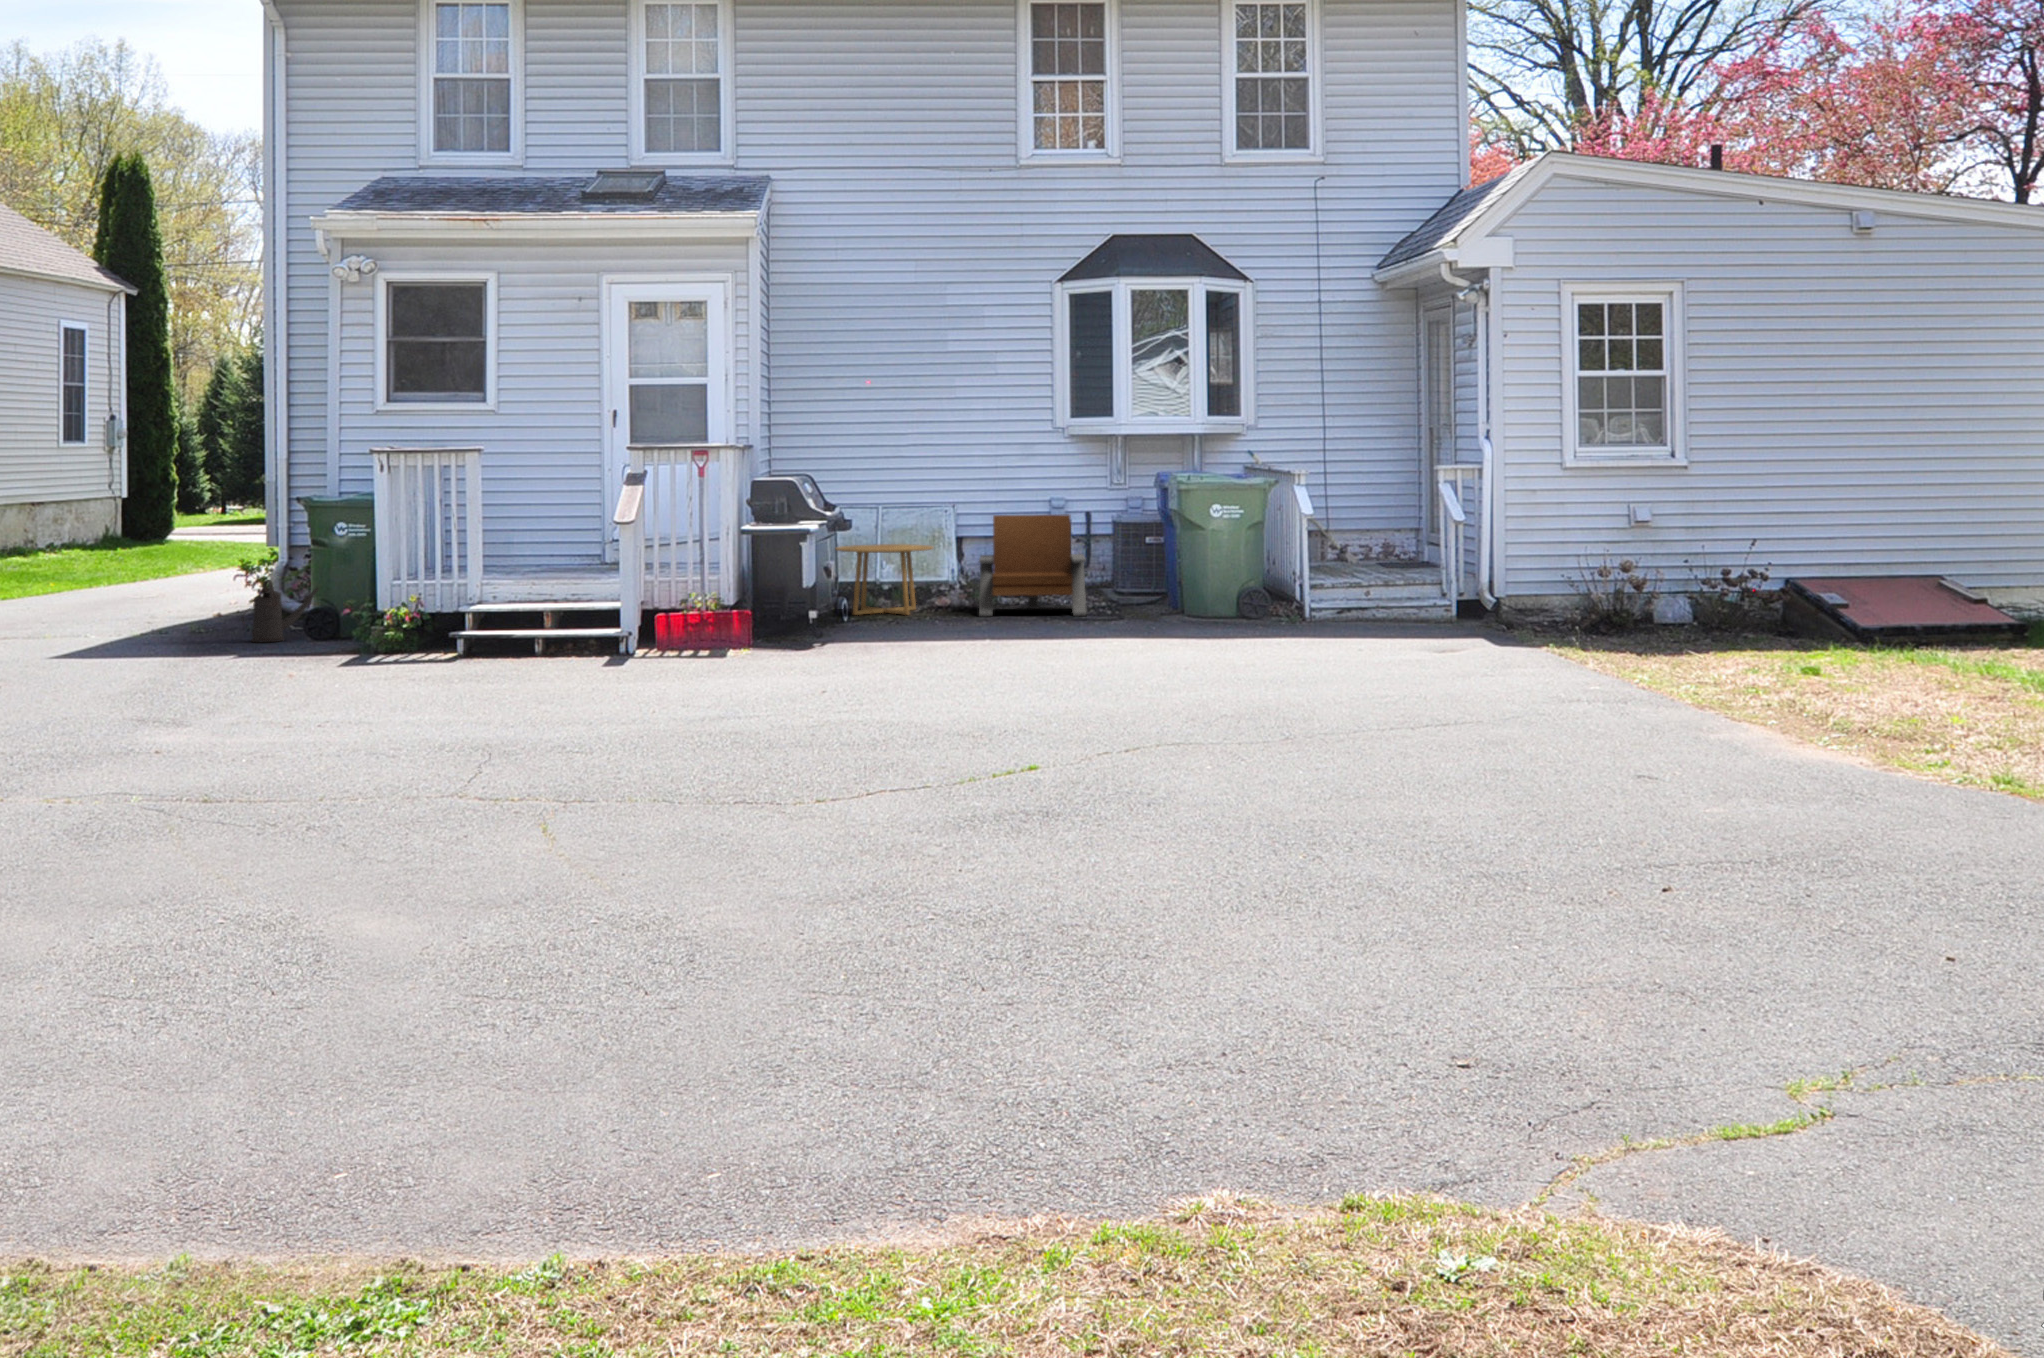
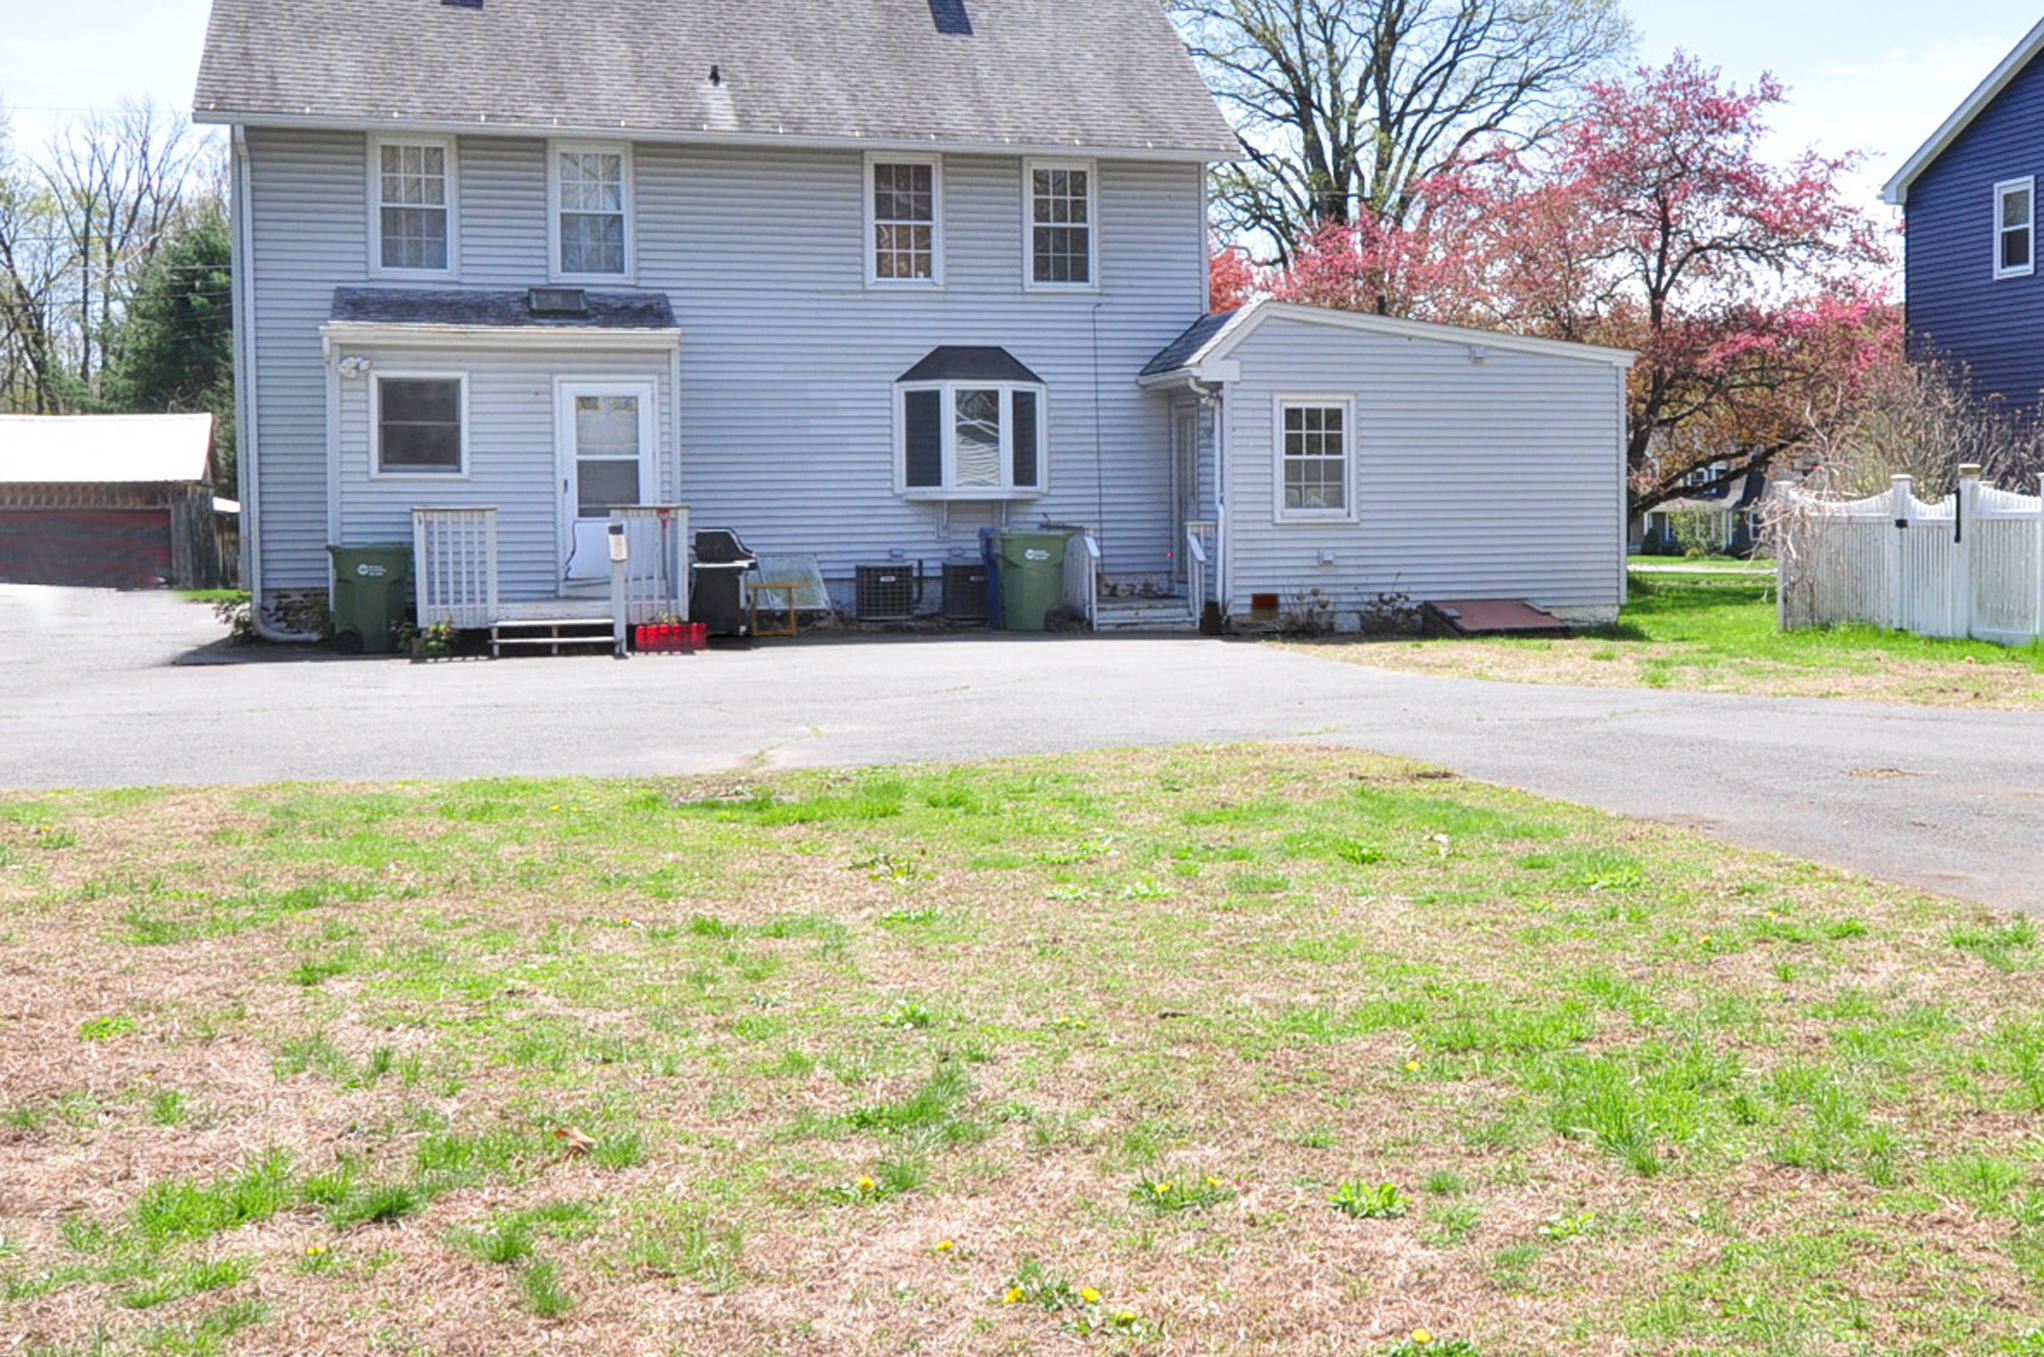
lounge chair: present [979,514,1087,616] -> none [844,559,932,635]
planter: none [1532,568,1576,627] -> present [1250,593,1280,621]
watering can: present [241,580,318,642] -> present [1202,600,1230,635]

